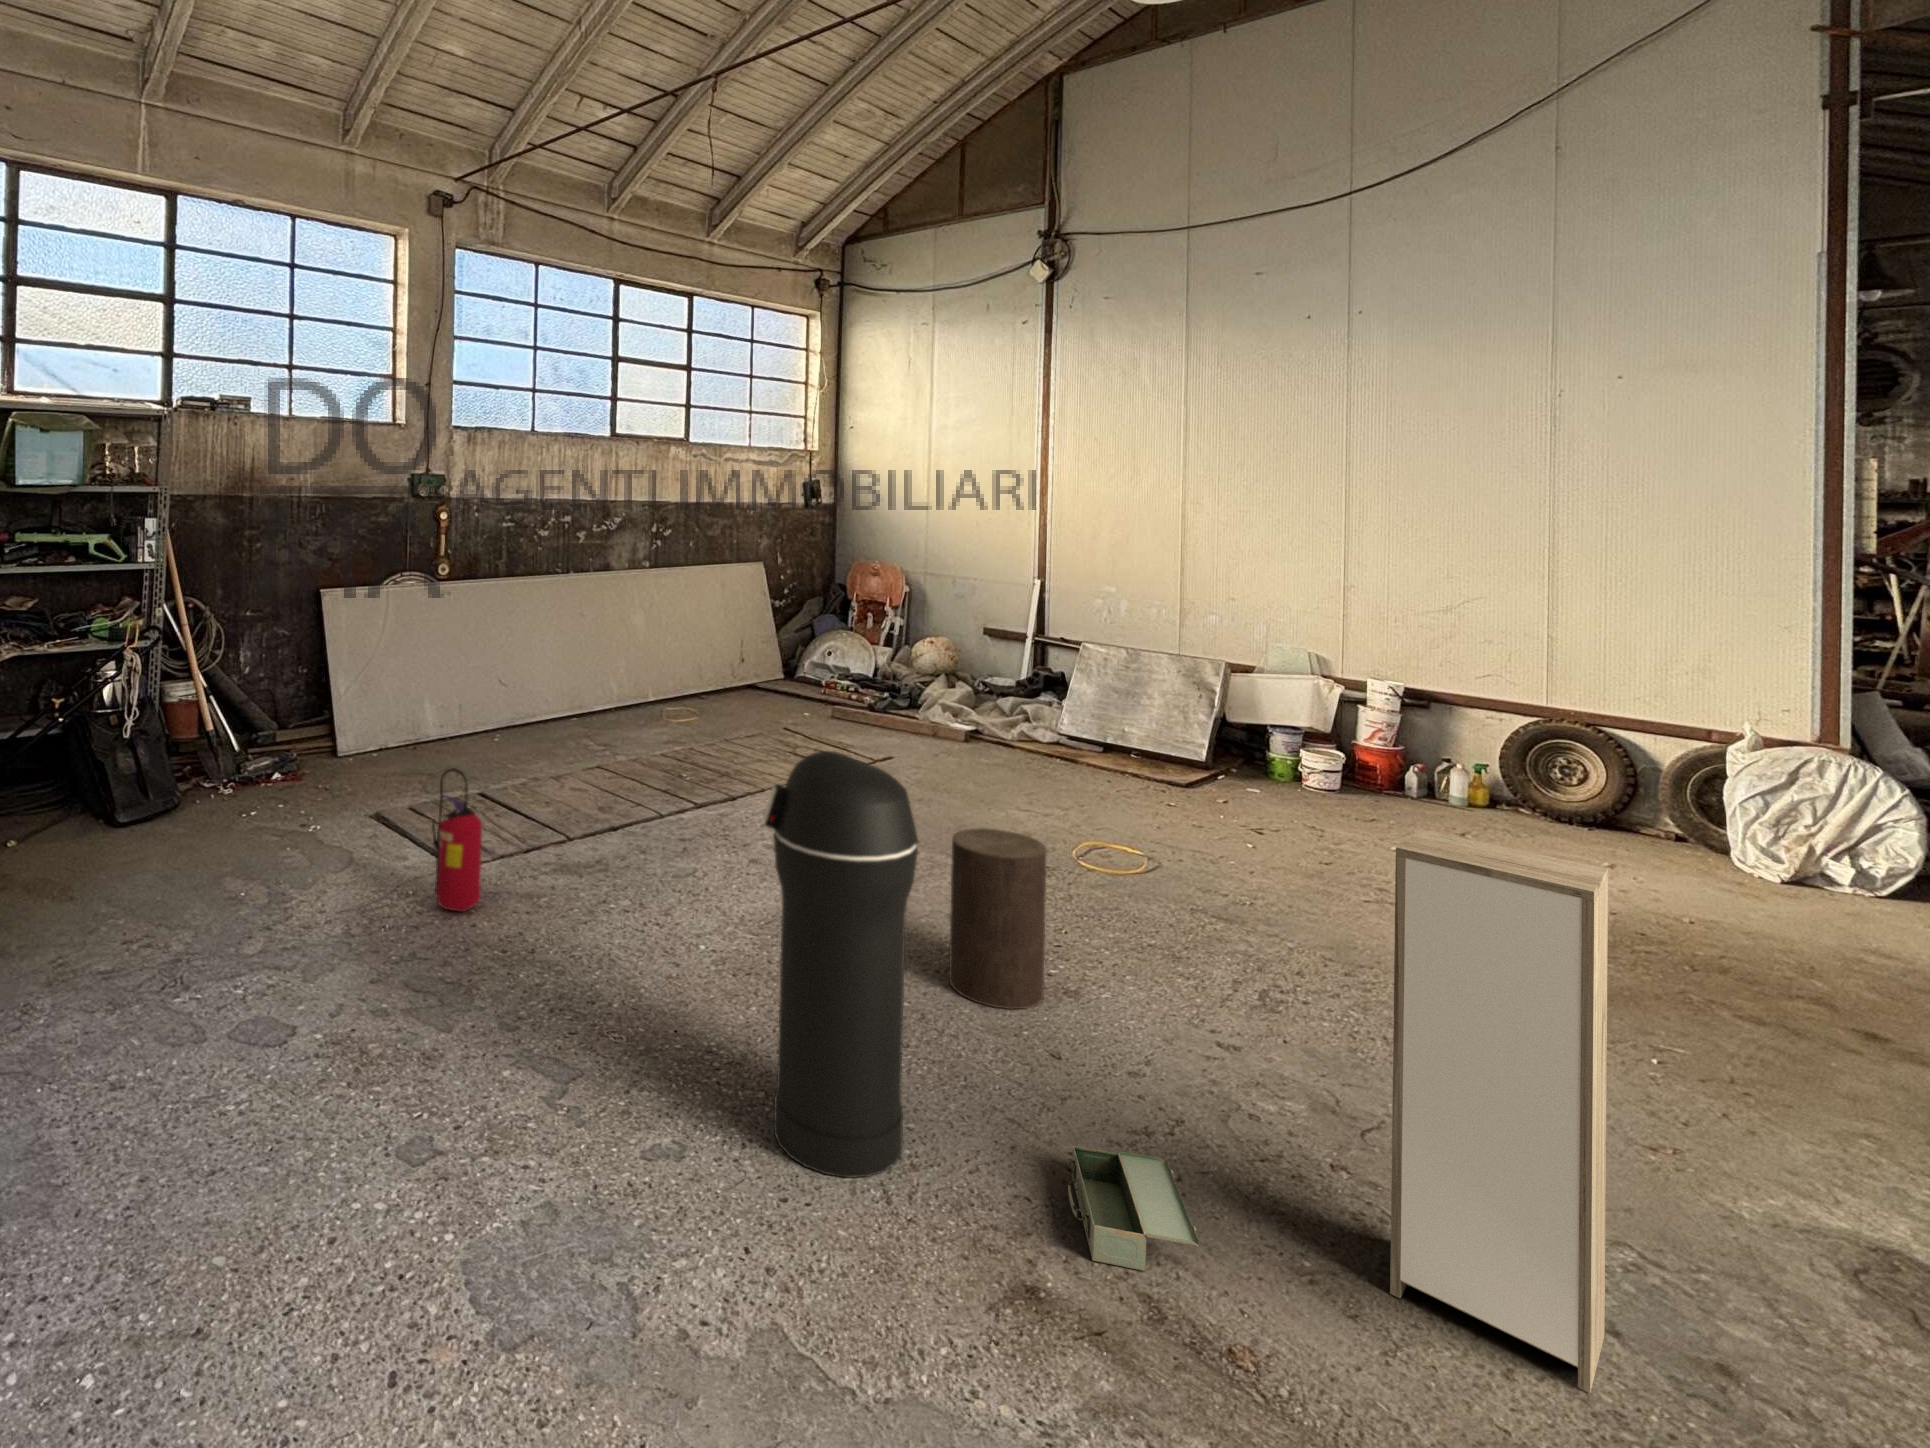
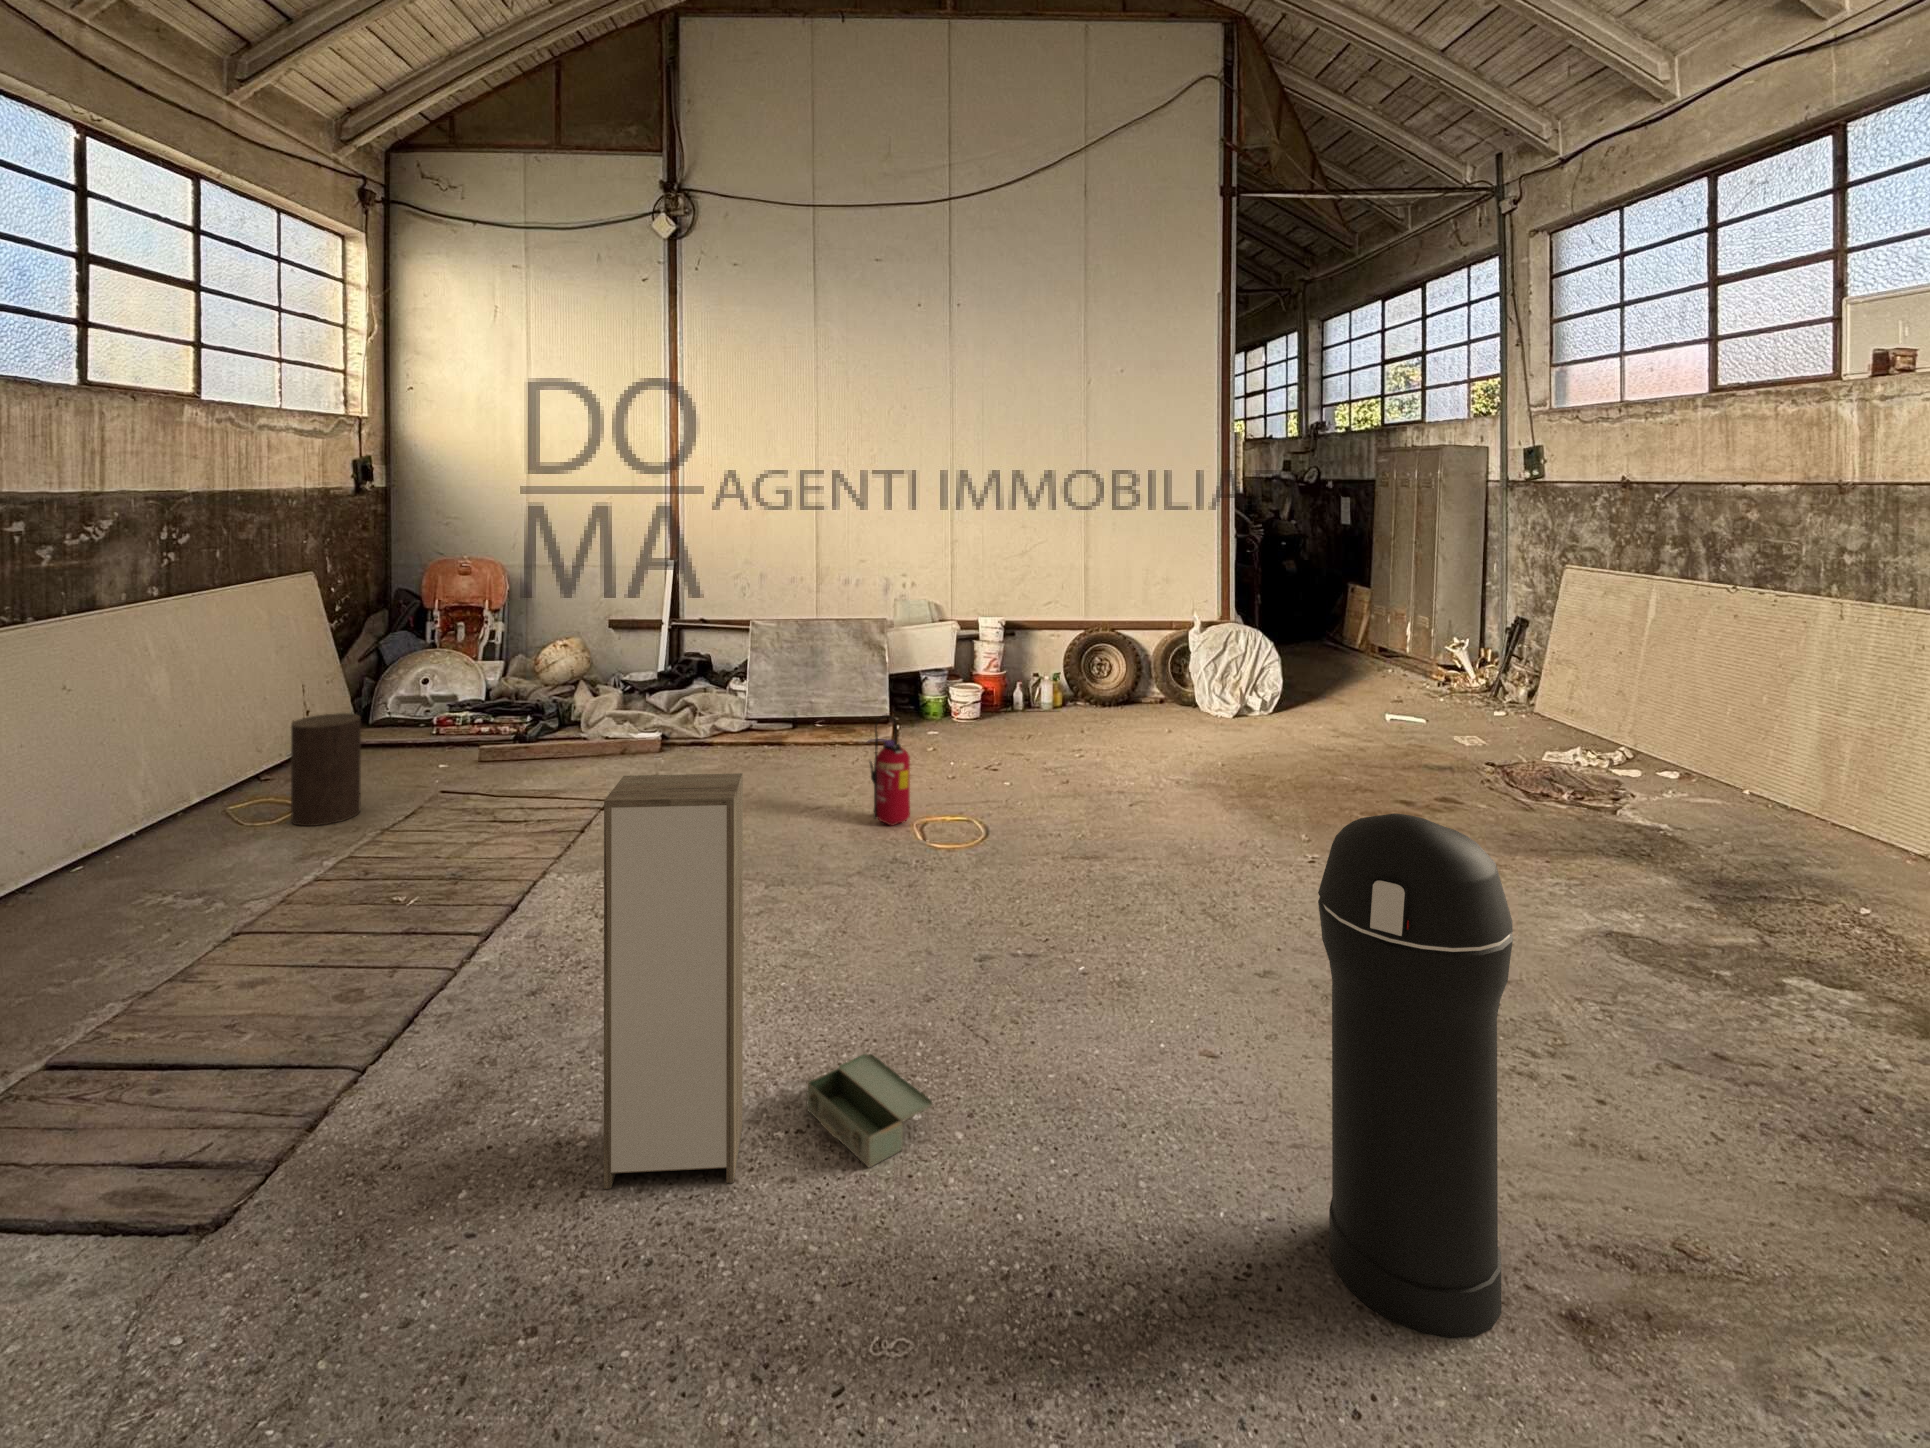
fire extinguisher: present [432,768,482,912] -> present [868,715,910,826]
stool: present [949,828,1046,1009] -> present [291,713,361,826]
storage cabinet: present [1390,830,1608,1393] -> present [604,773,743,1189]
toolbox: present [1068,1146,1199,1271] -> present [807,1054,933,1167]

